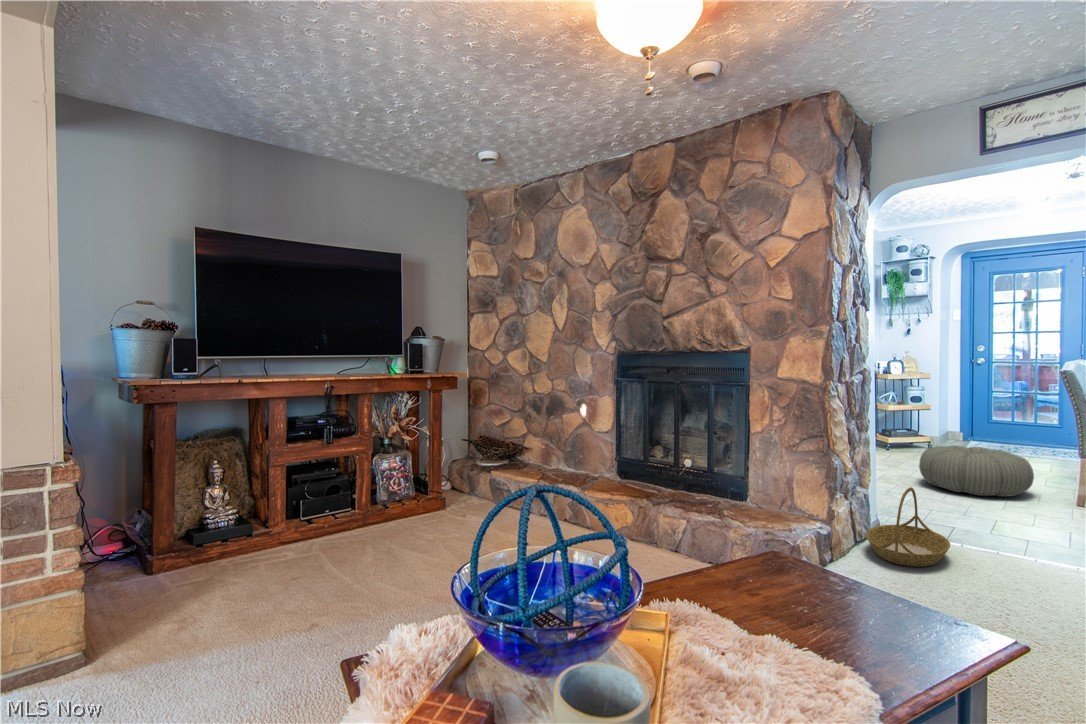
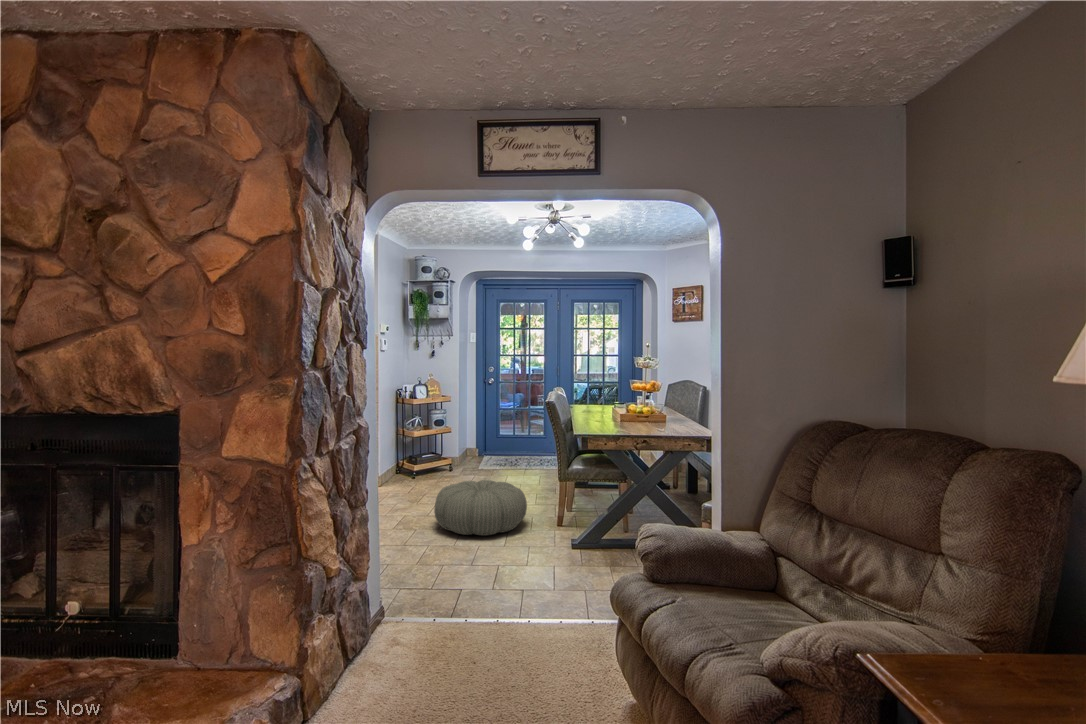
basket: present [866,487,950,567] -> none [355,577,449,695]

